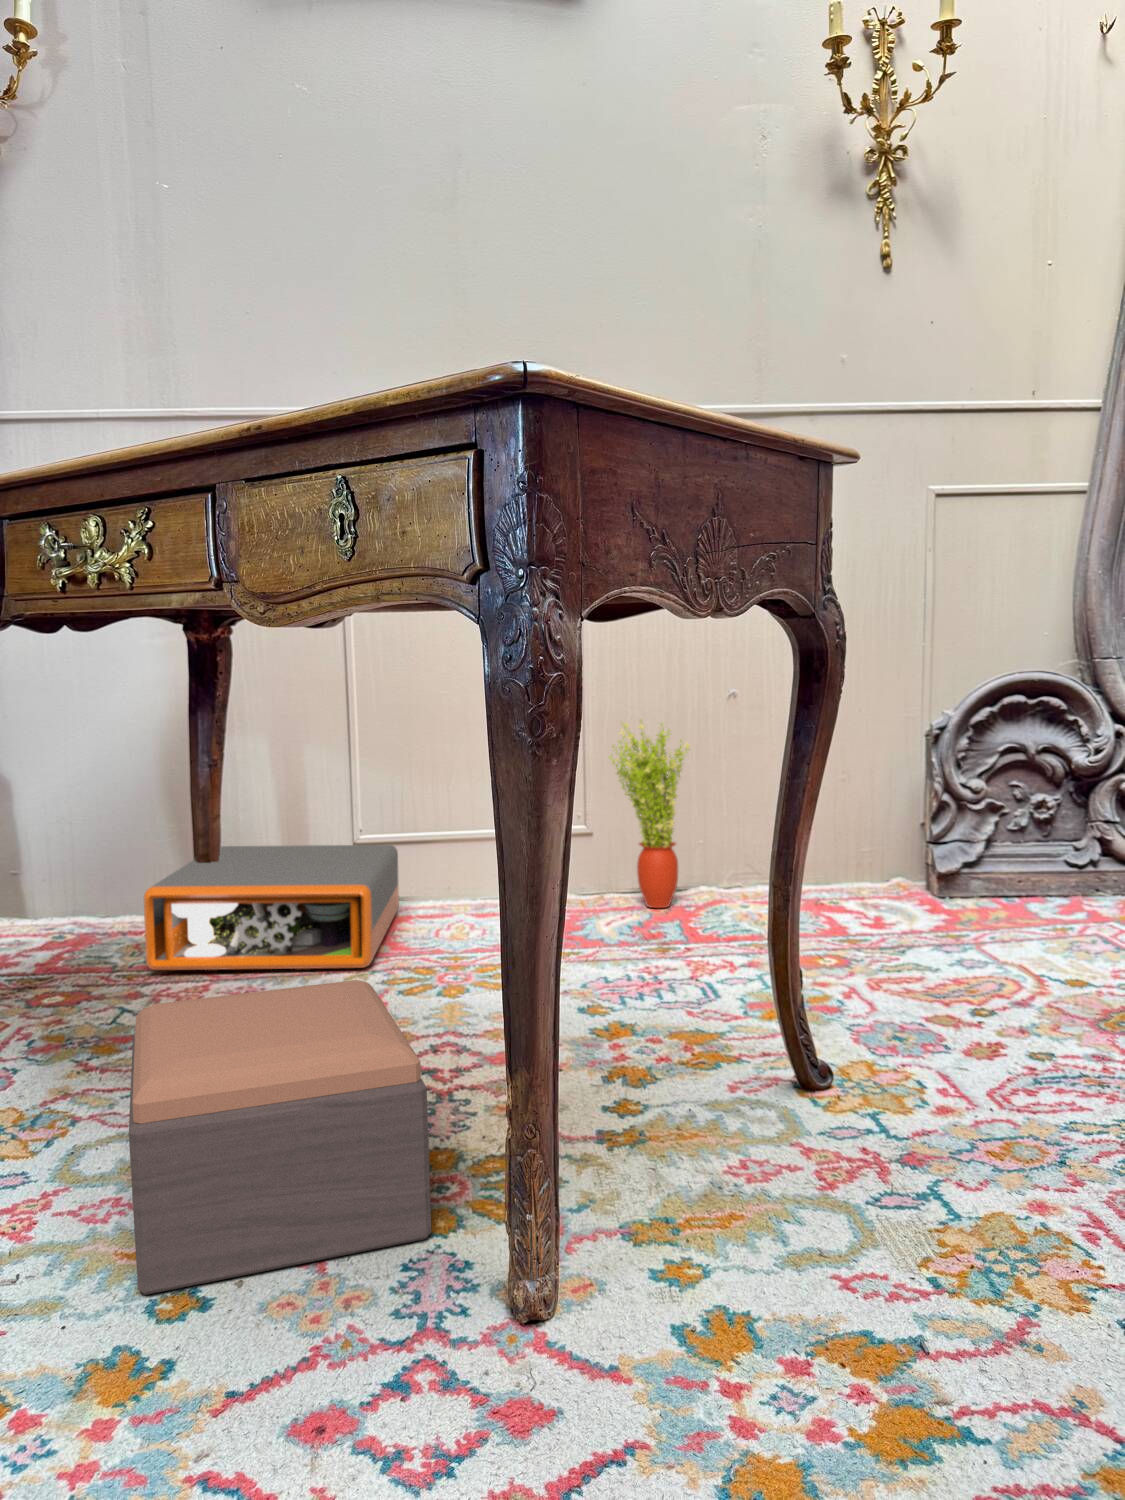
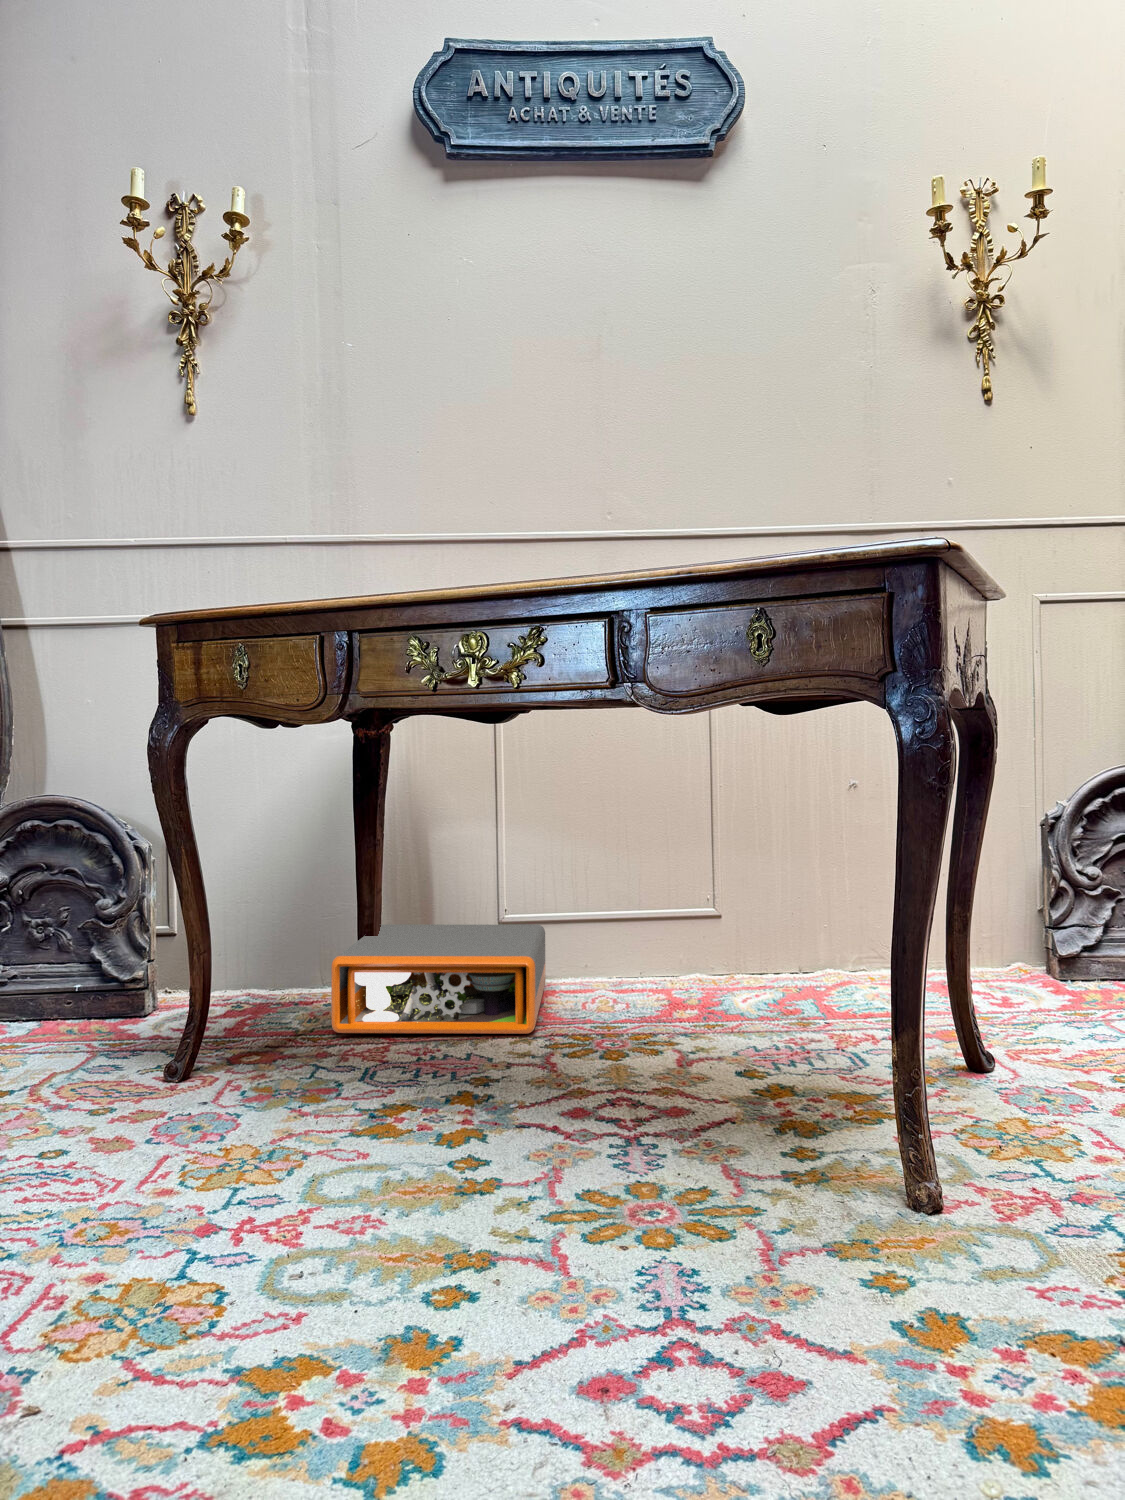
potted plant: present [610,720,690,908] -> none [739,809,818,987]
footstool: present [129,980,431,1295] -> none [378,1025,655,1288]

